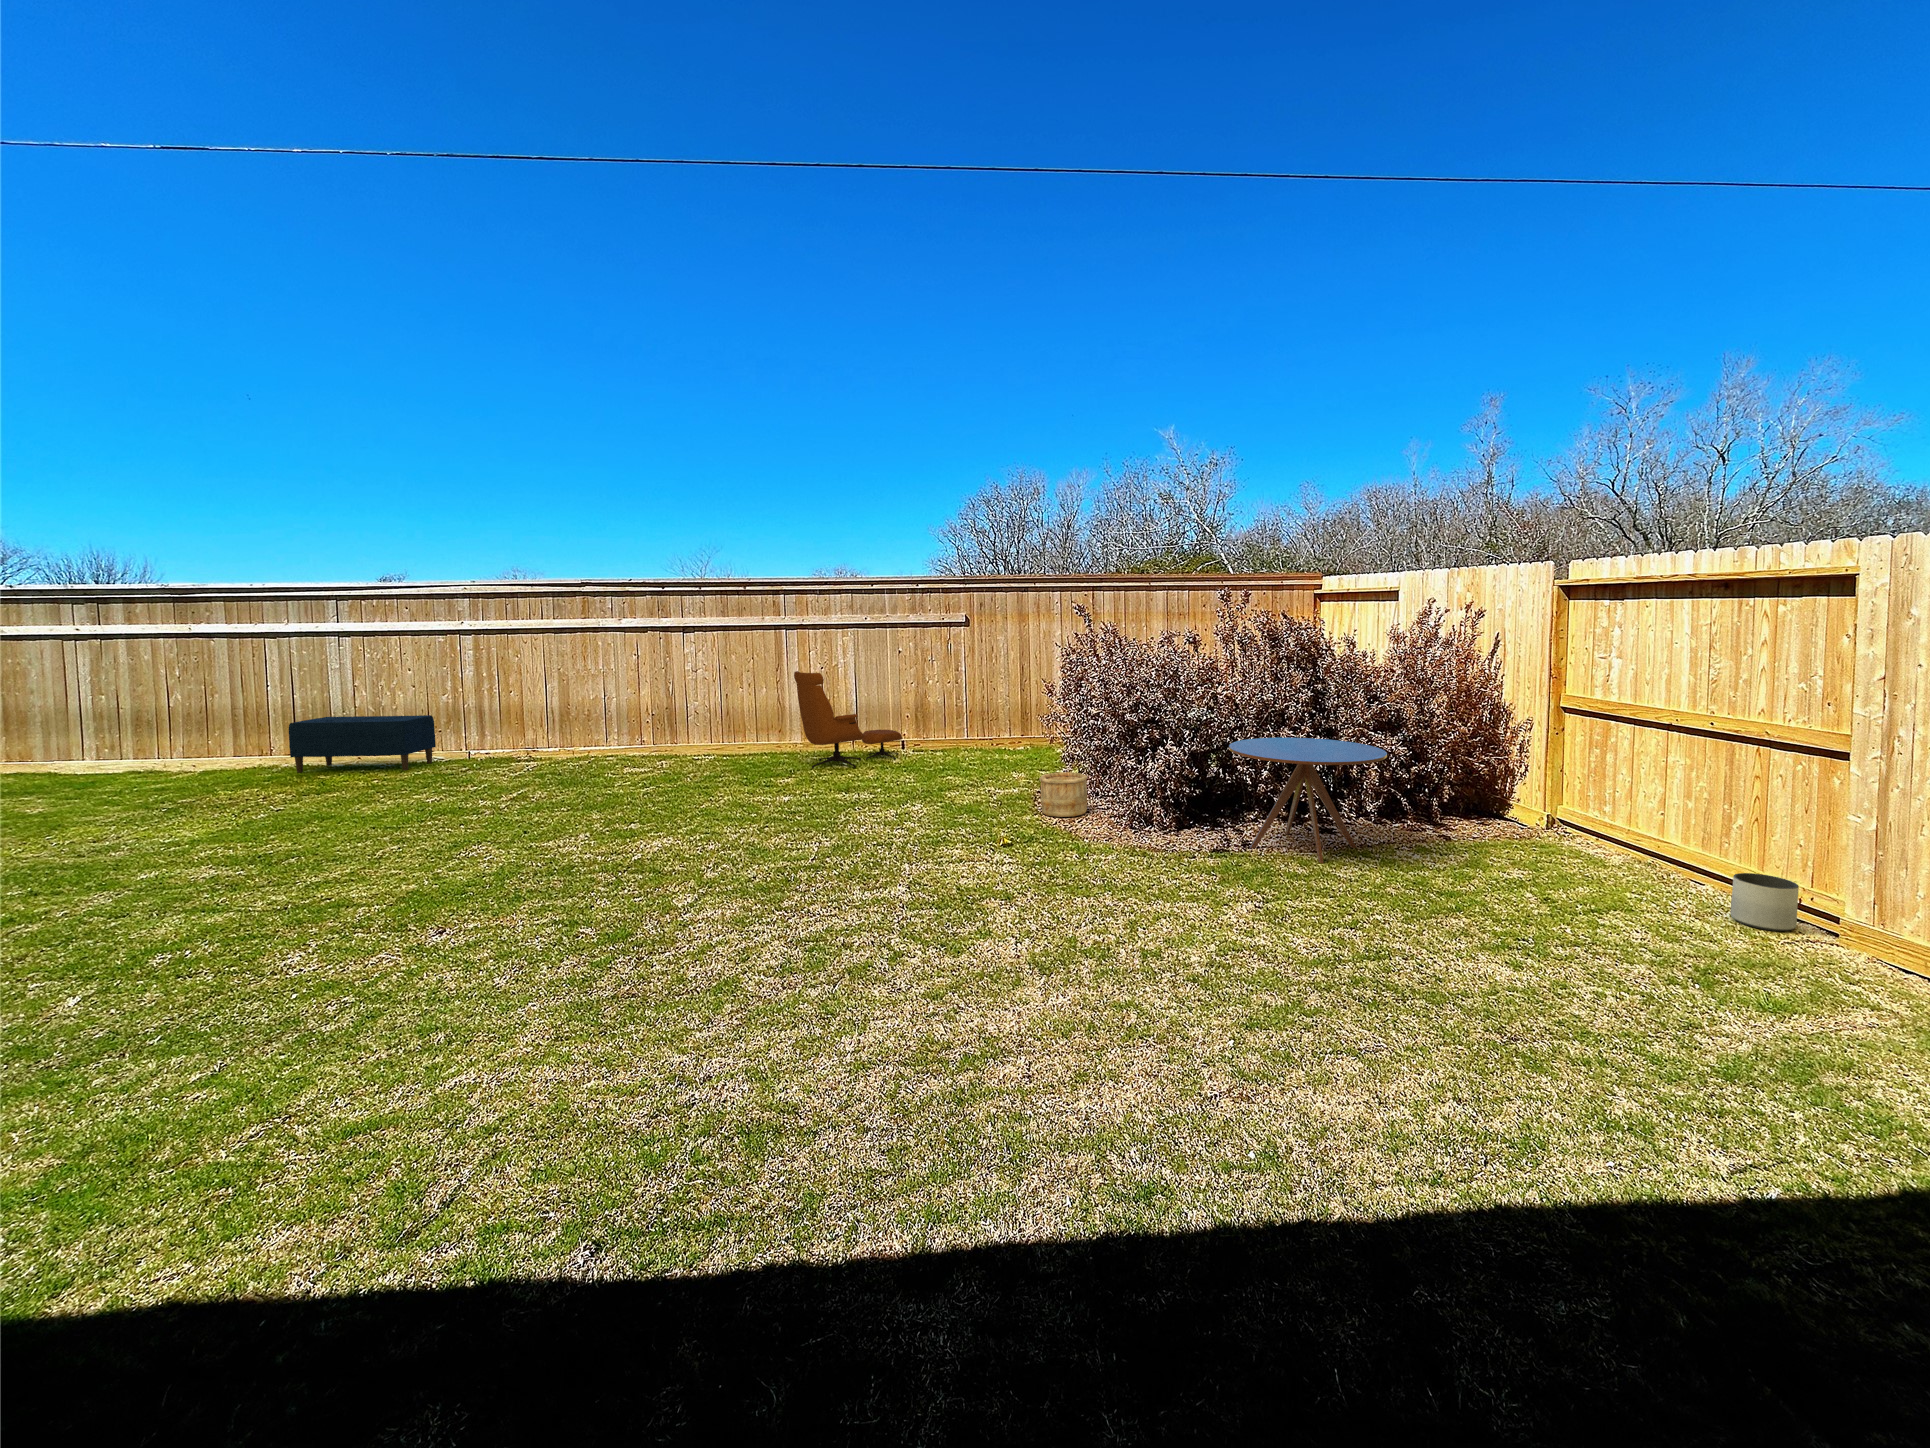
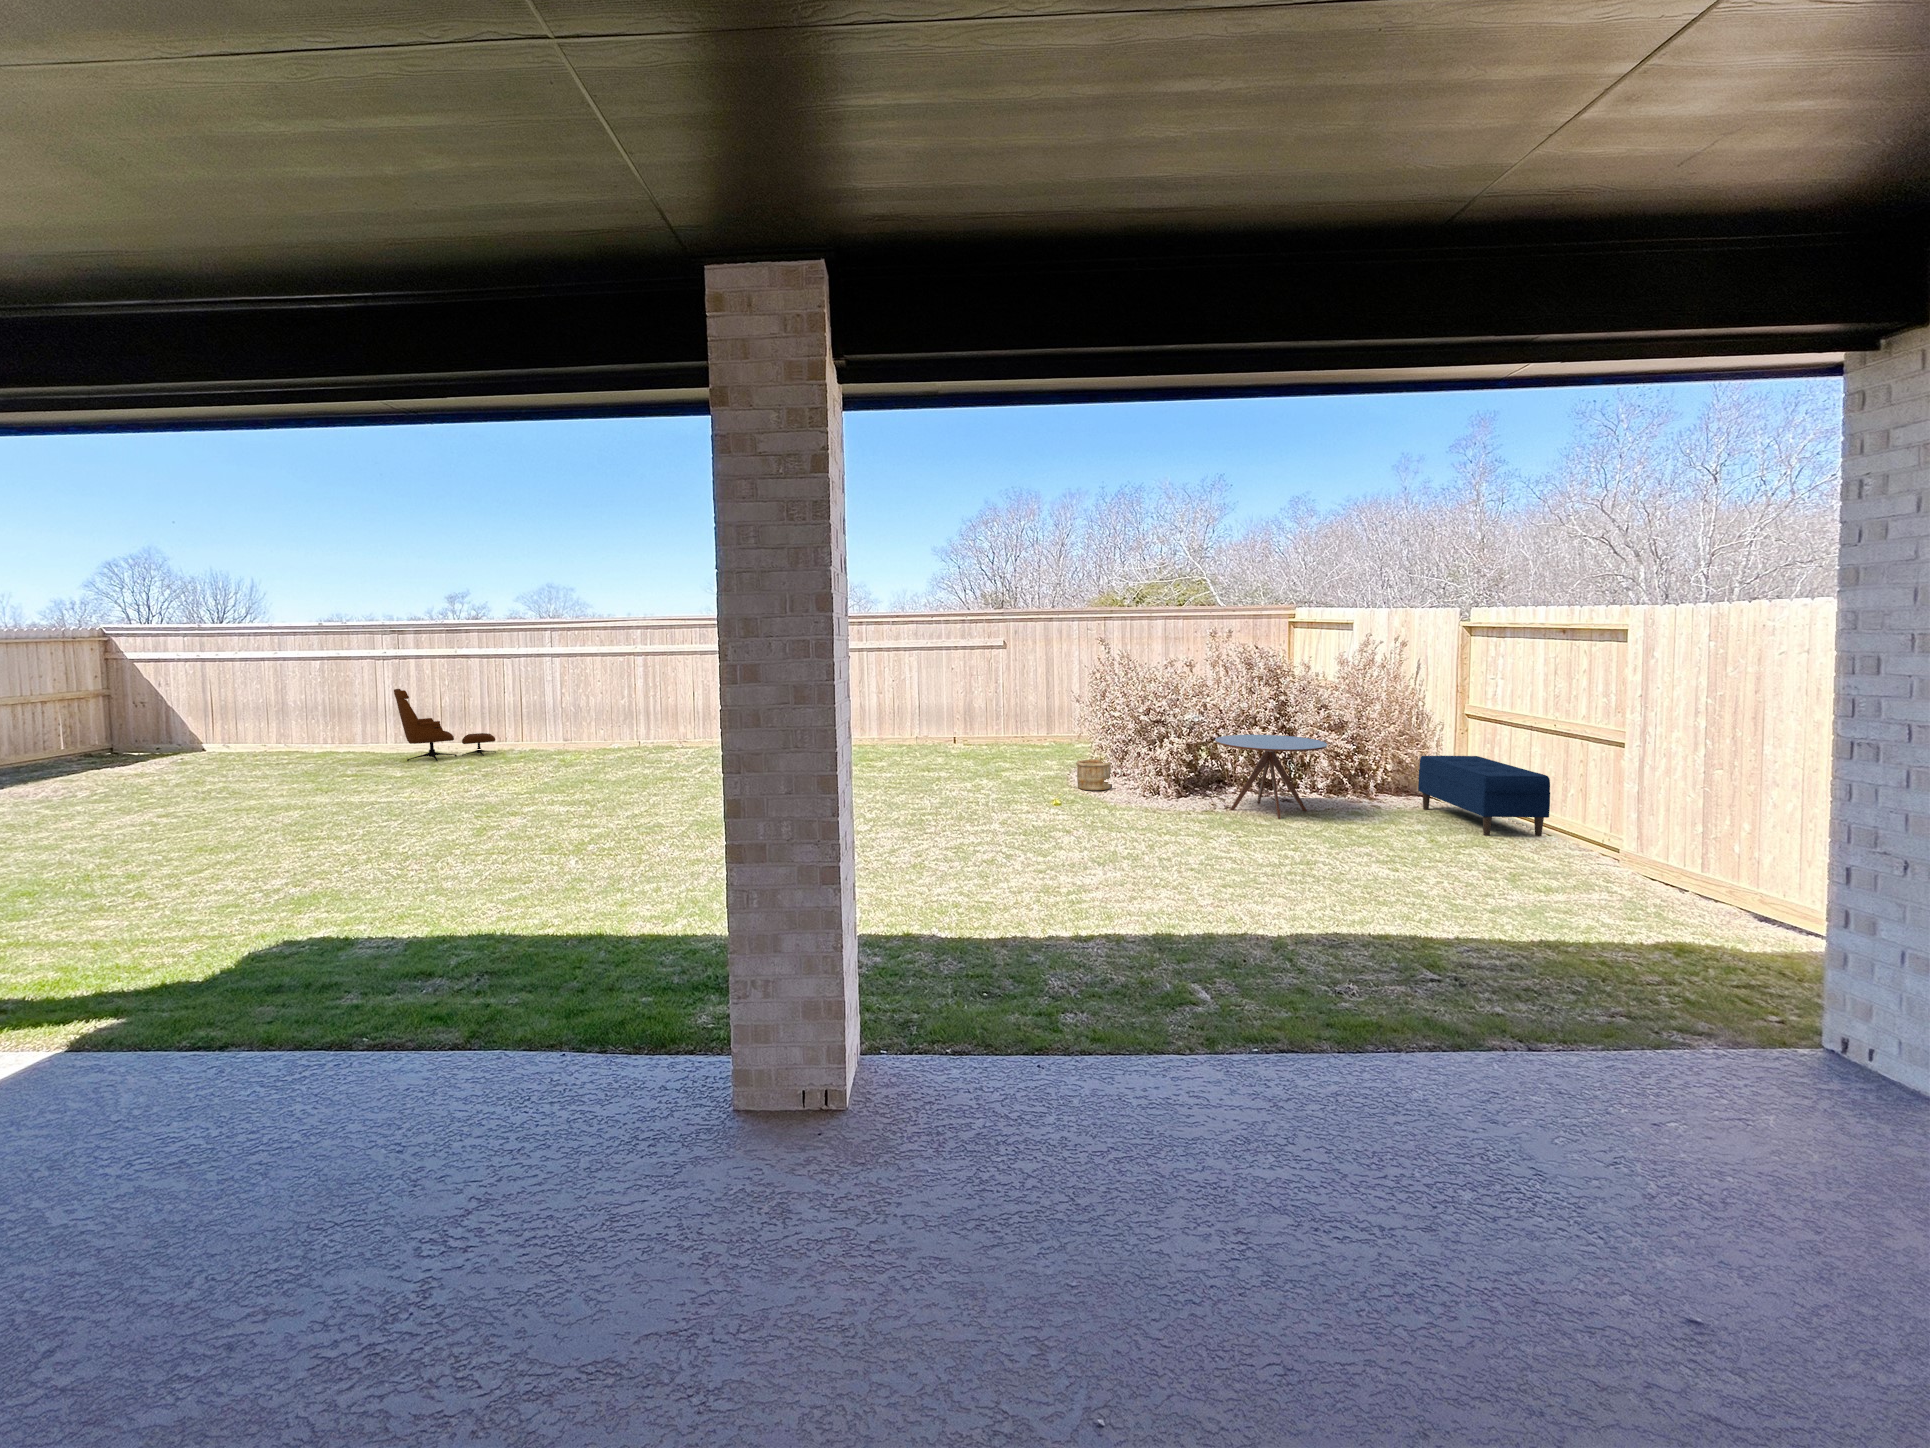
lounge chair: present [794,671,902,768] -> present [394,689,496,761]
bench: present [289,715,436,773] -> present [1418,756,1550,836]
planter: present [1730,873,1799,931] -> none [1548,822,1589,857]

